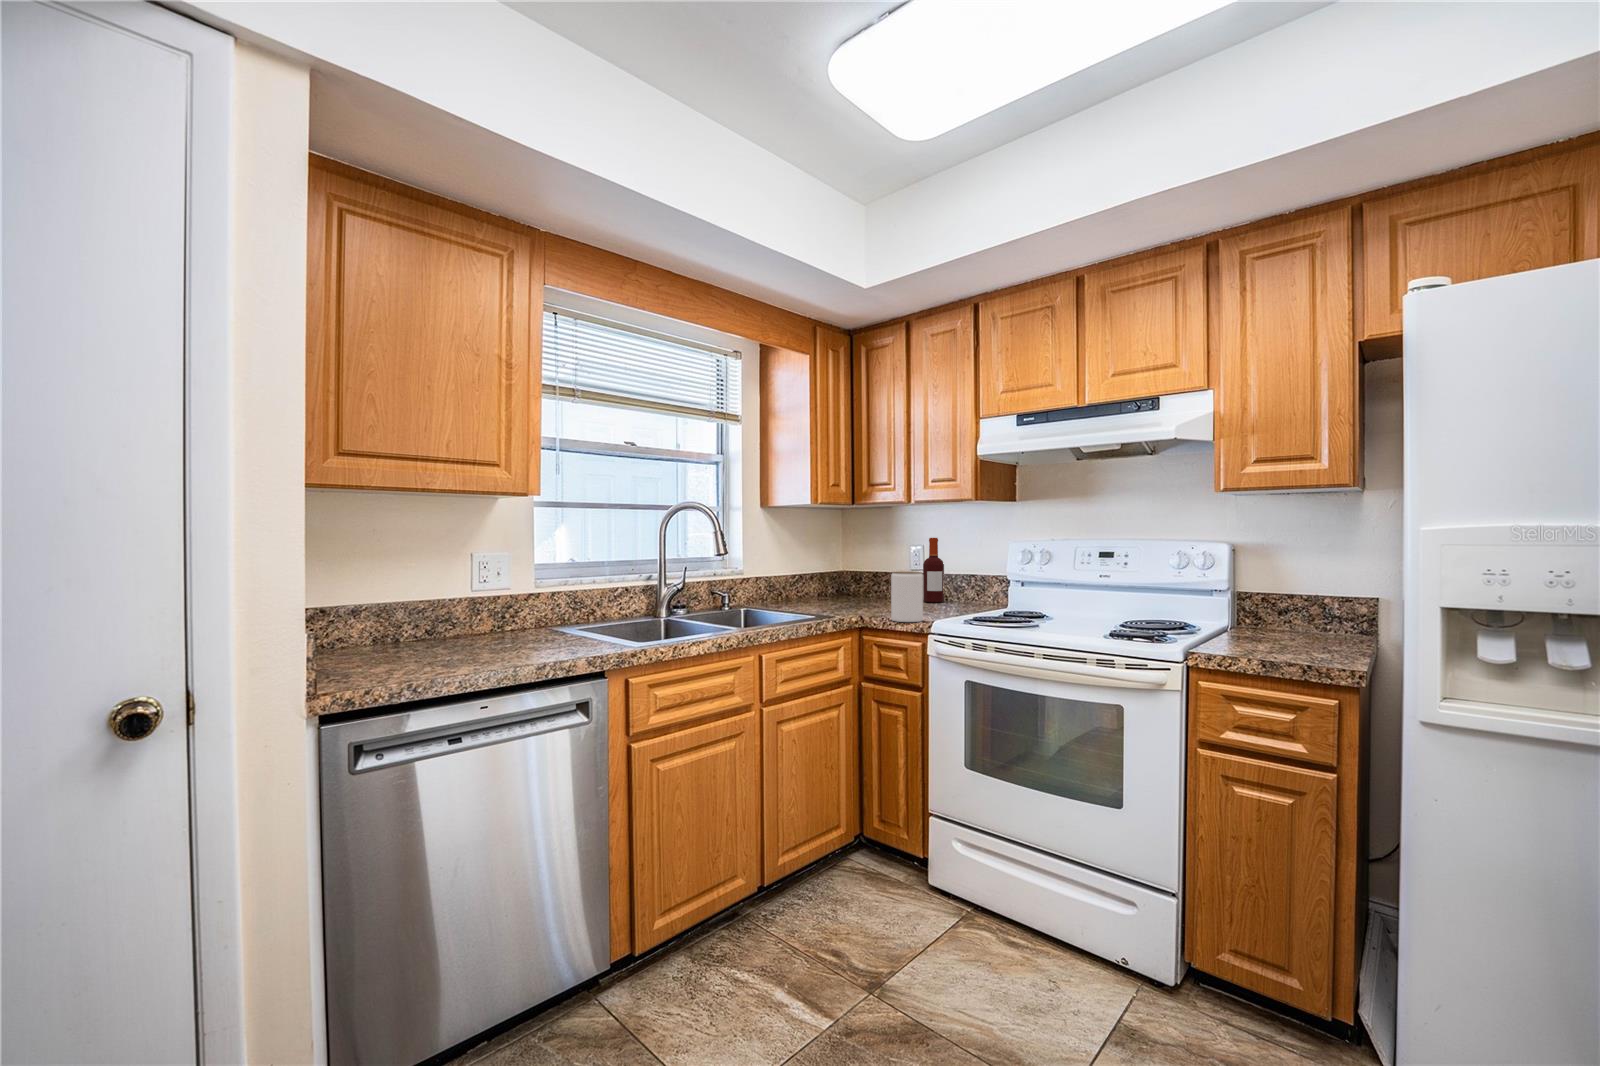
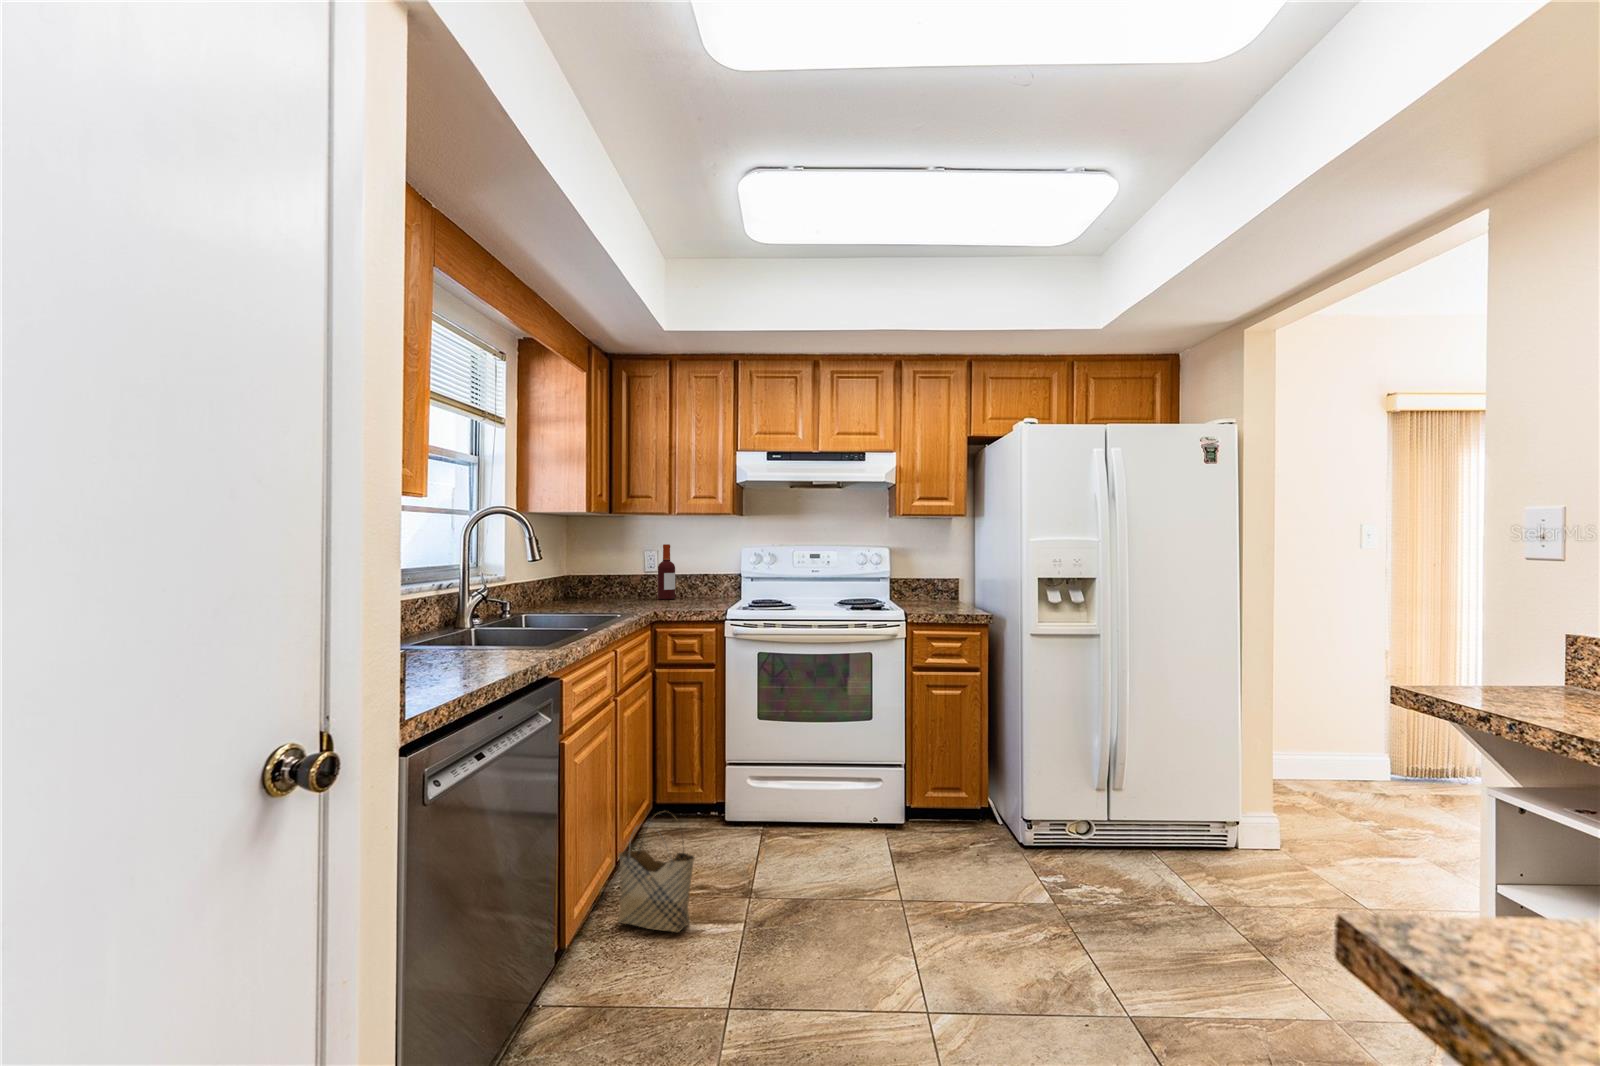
jar: present [891,571,923,622] -> none [689,572,715,613]
woven basket: none [678,854,744,1008] -> present [618,811,694,932]

